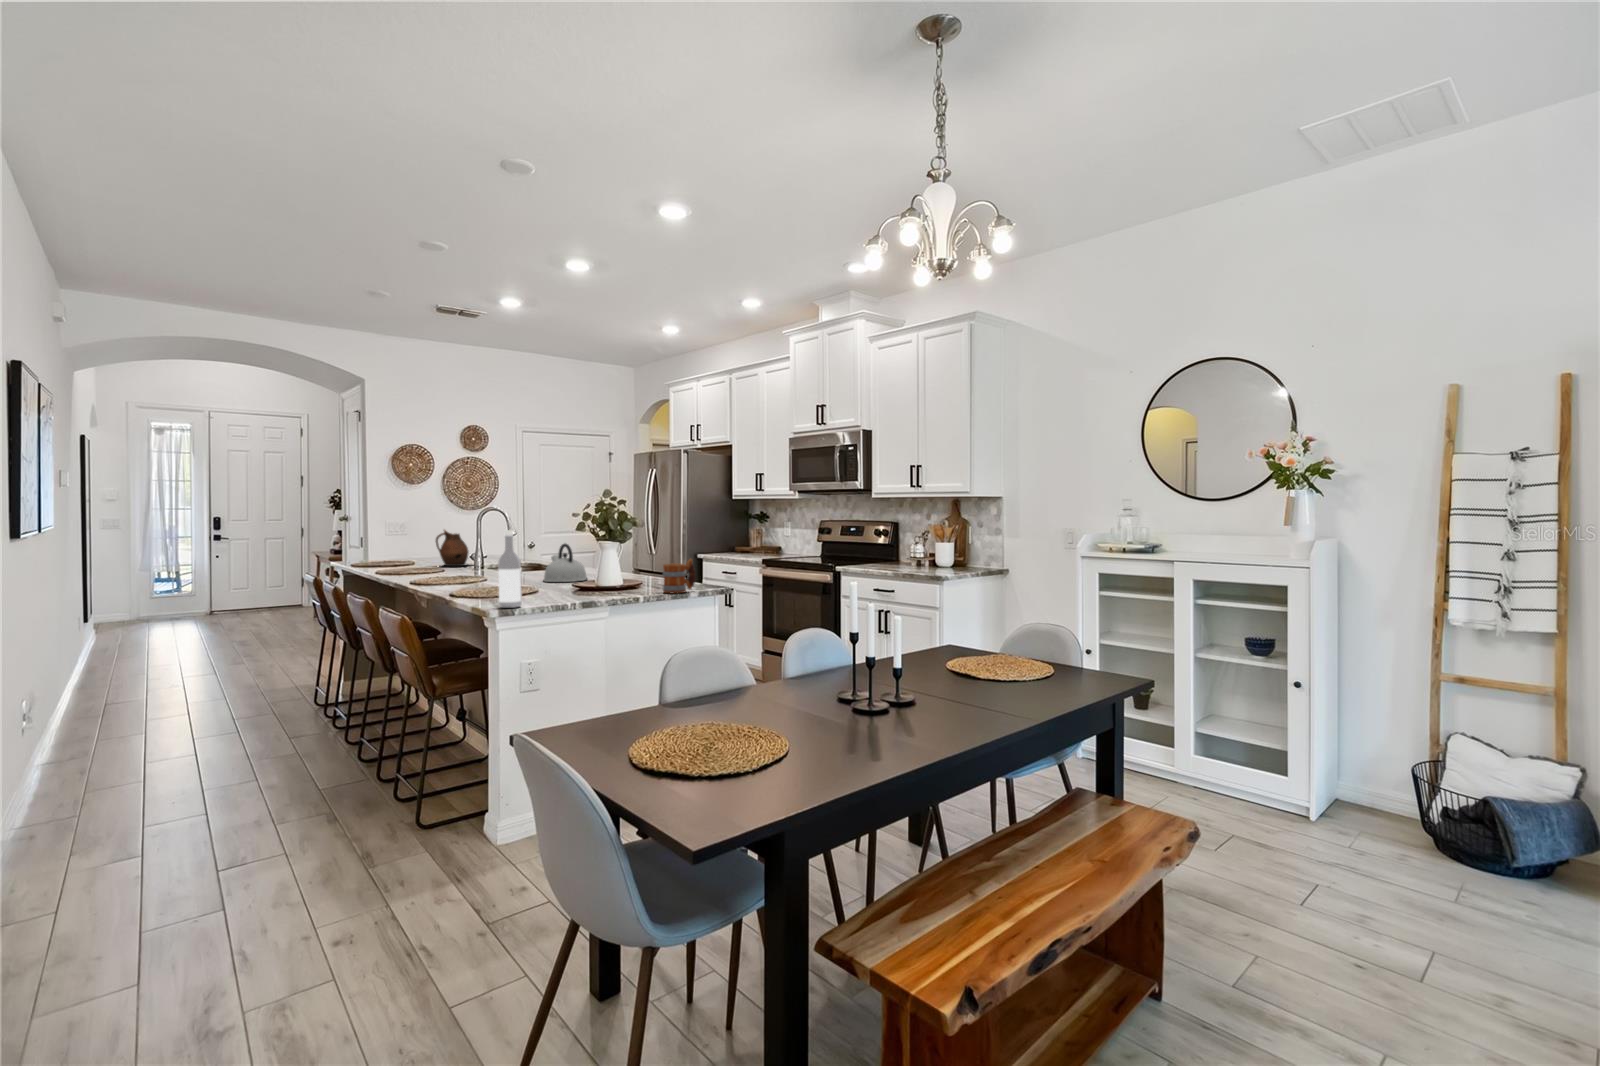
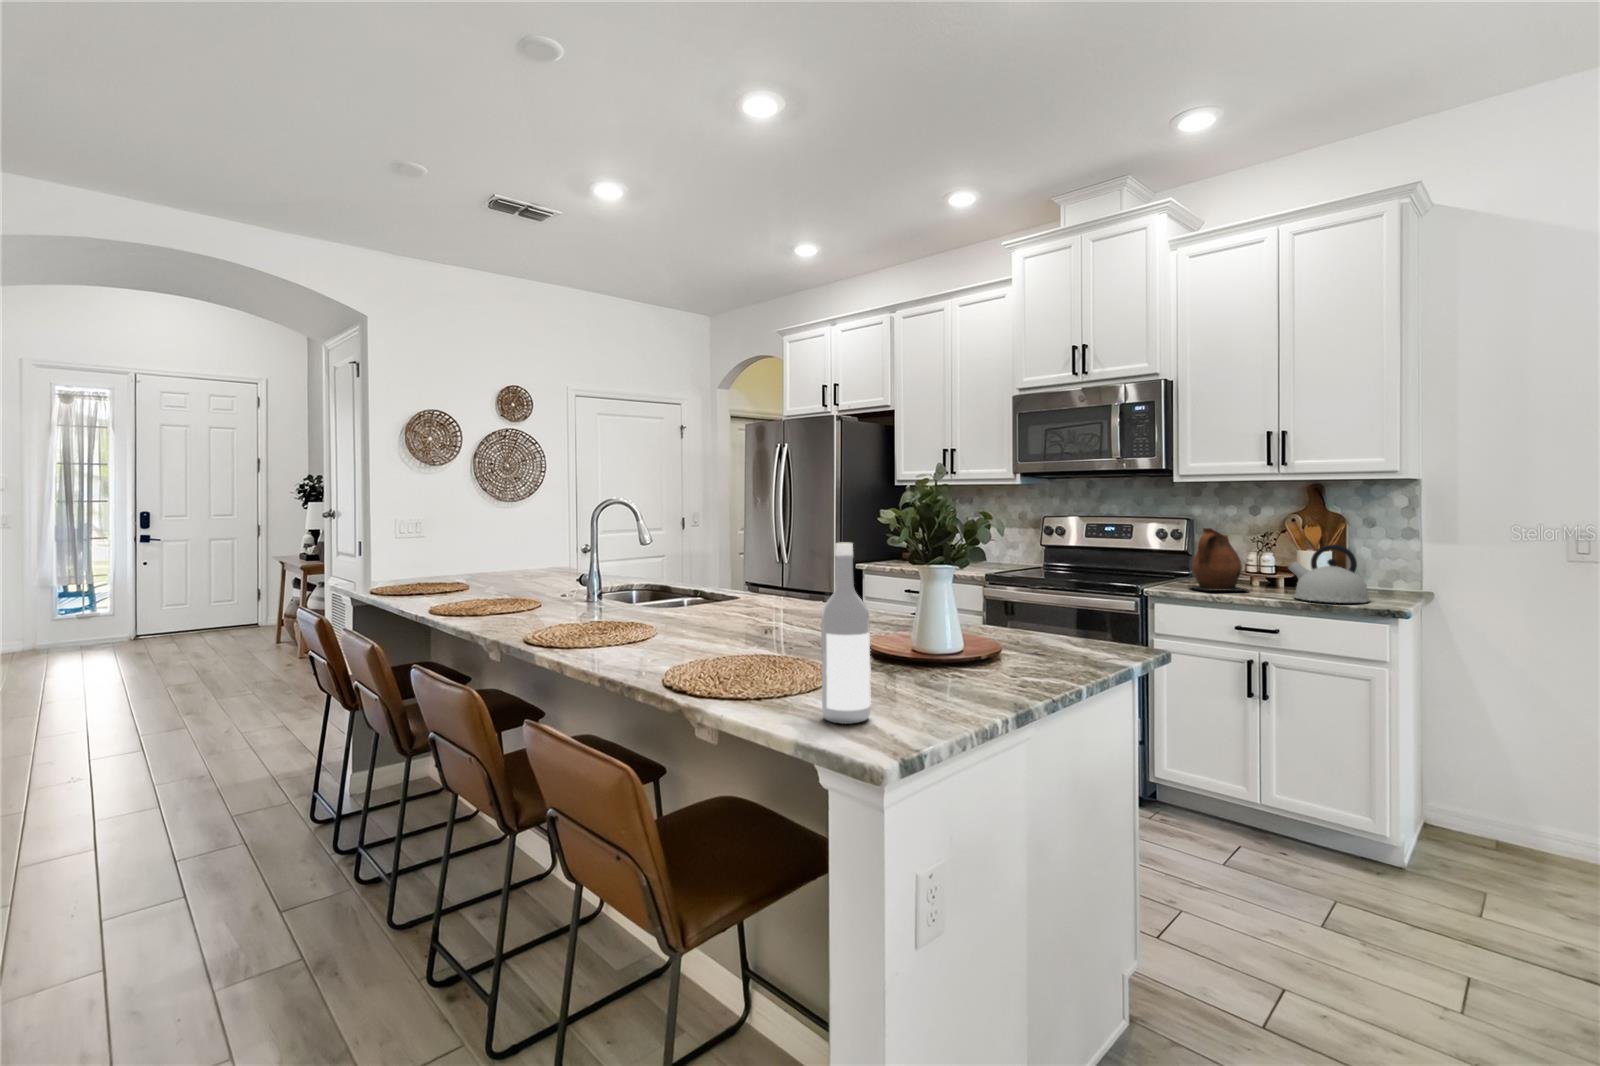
ceramic pitcher: present [436,530,475,566] -> present [1191,528,1248,591]
kettle: present [544,544,587,582] -> present [1288,544,1370,603]
mug: present [663,559,696,593] -> none [1041,592,1096,663]

